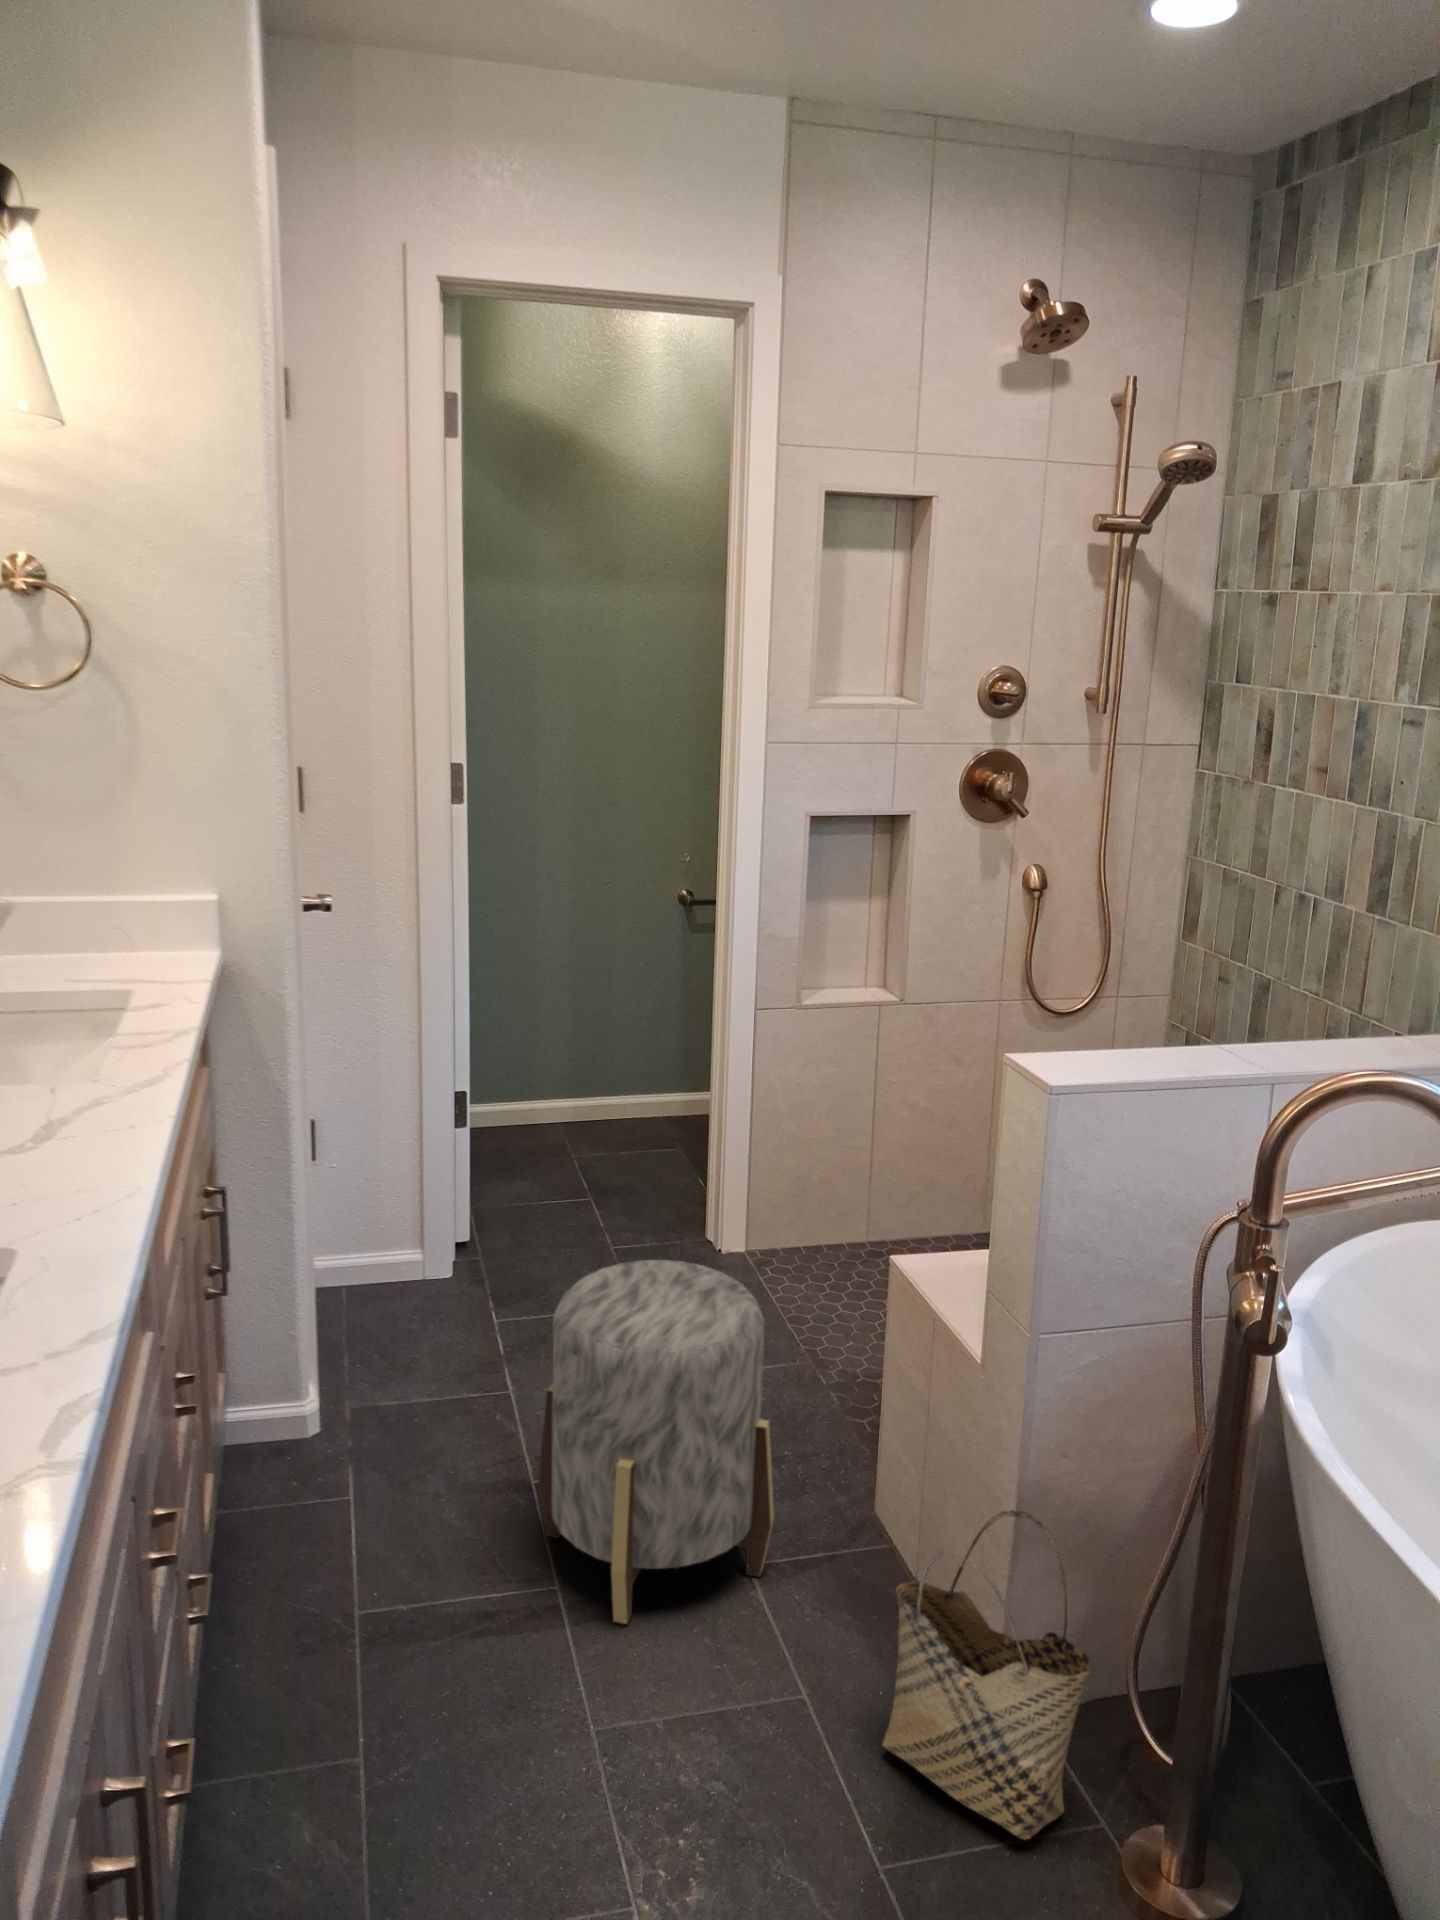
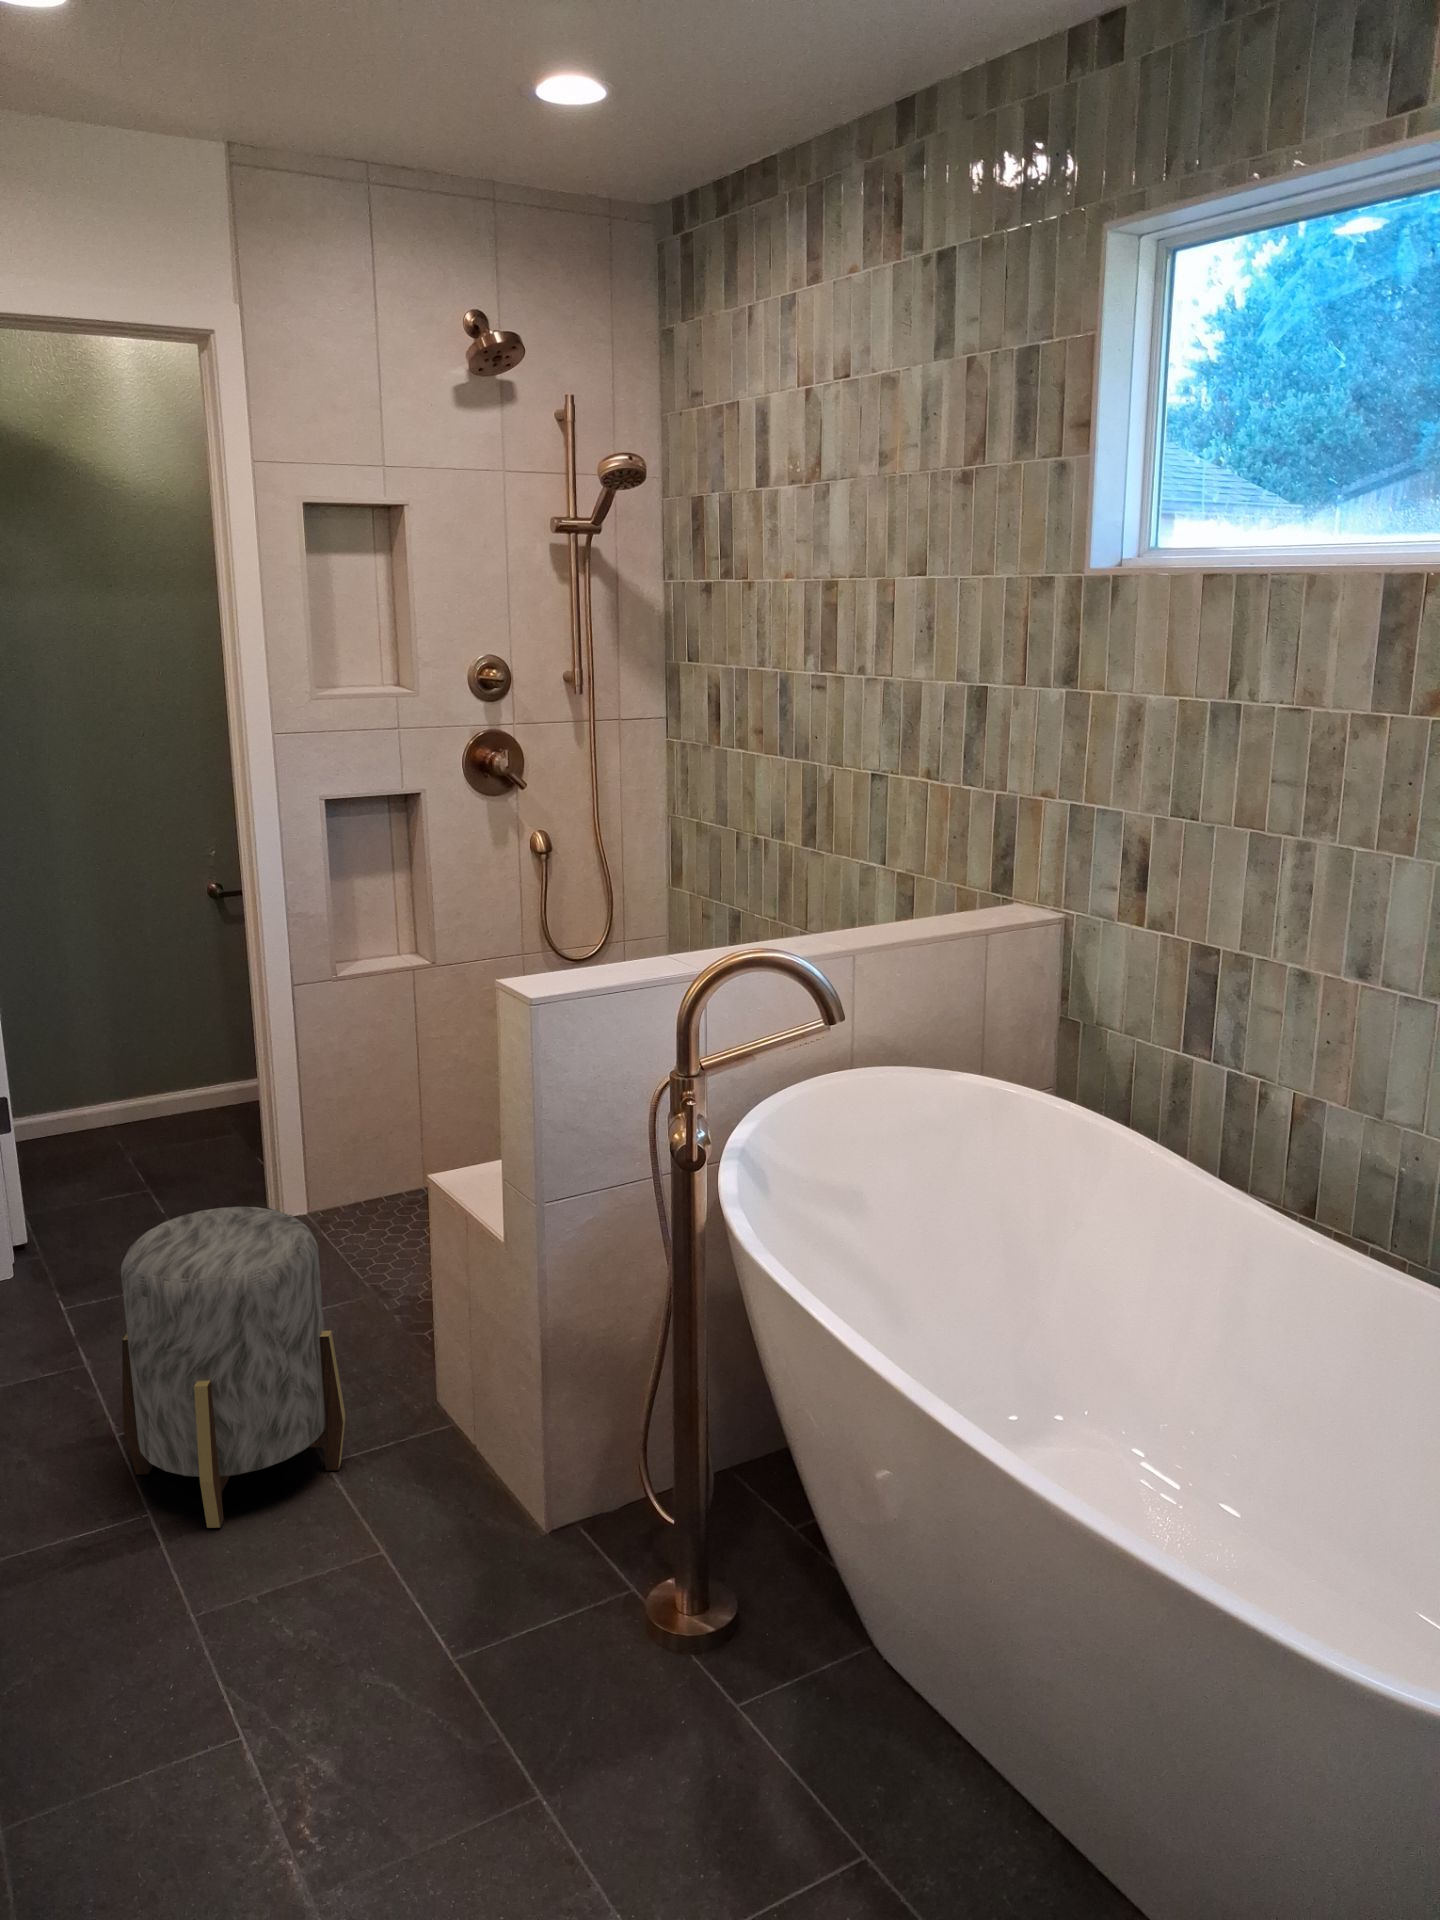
woven basket: present [882,1511,1091,1839] -> none [449,1353,608,1610]

